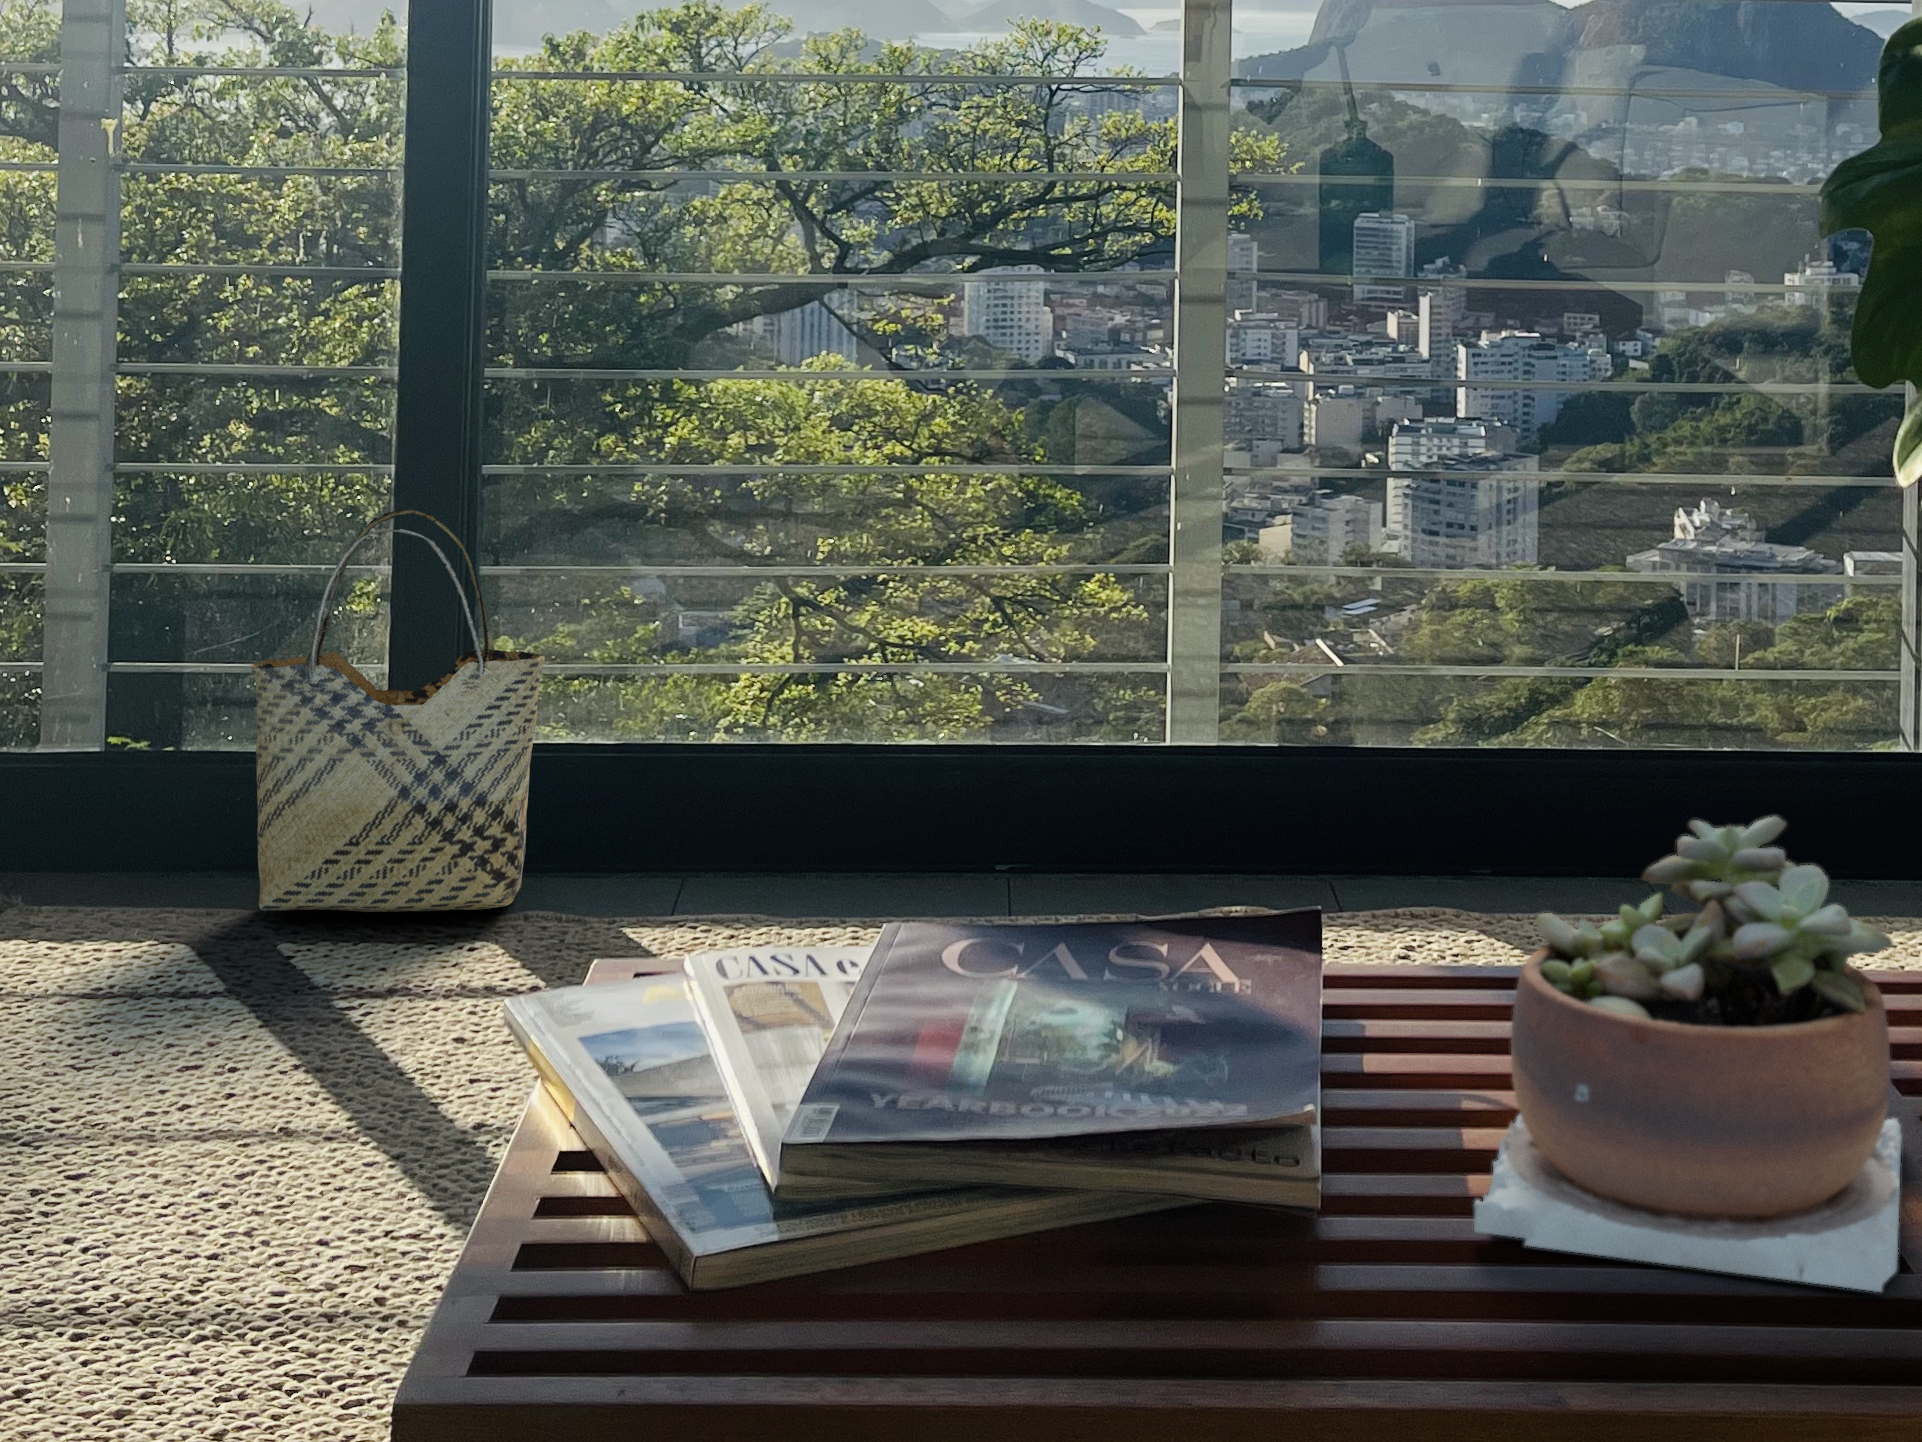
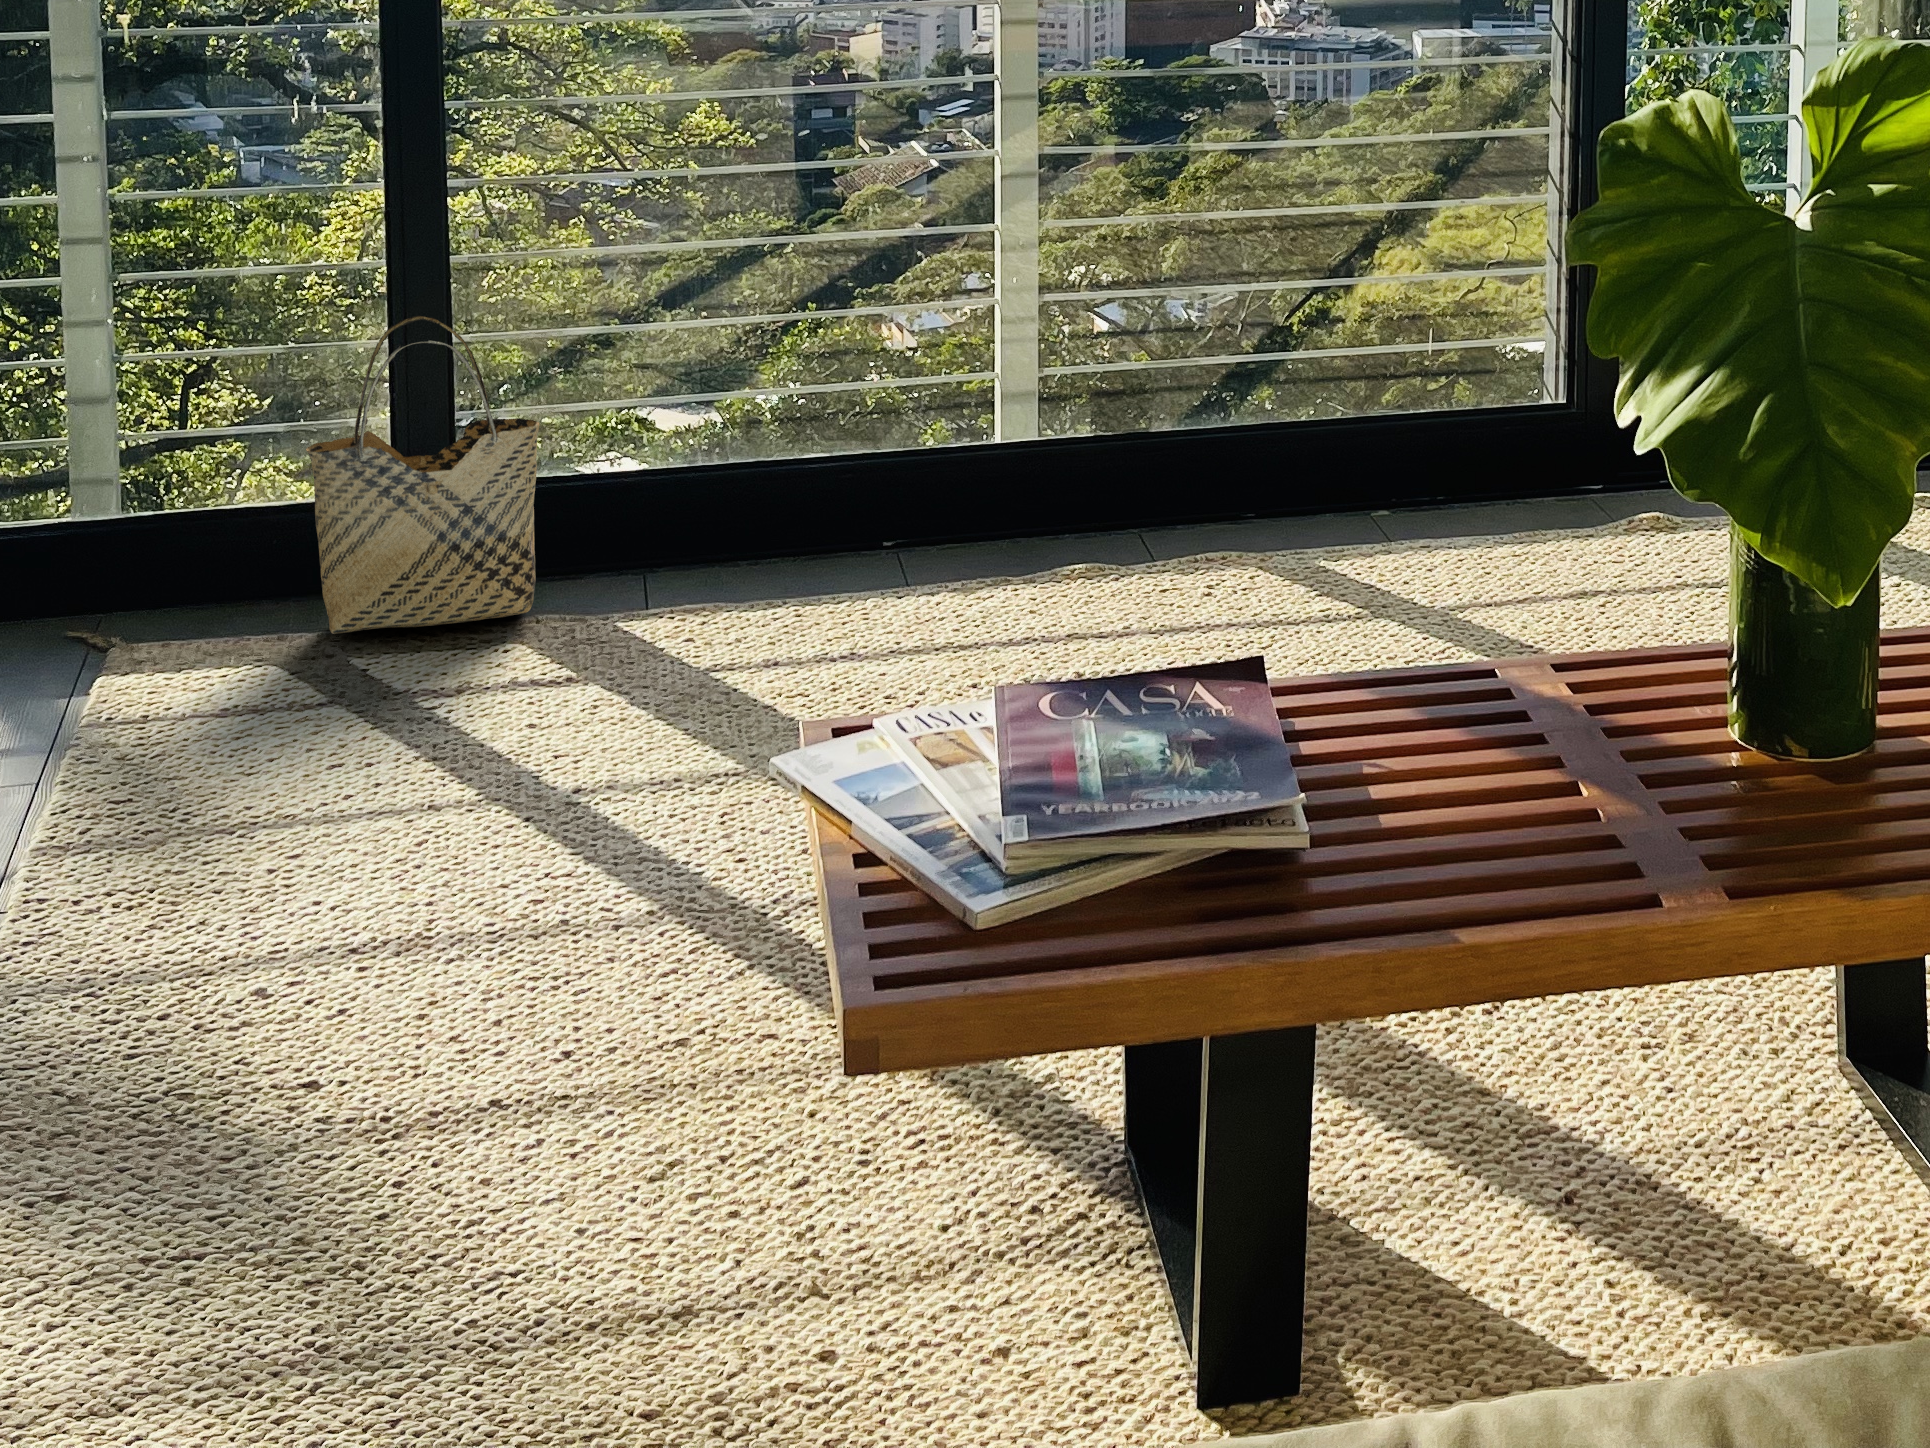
succulent plant: present [1474,817,1901,1292] -> none [1390,602,1615,860]

